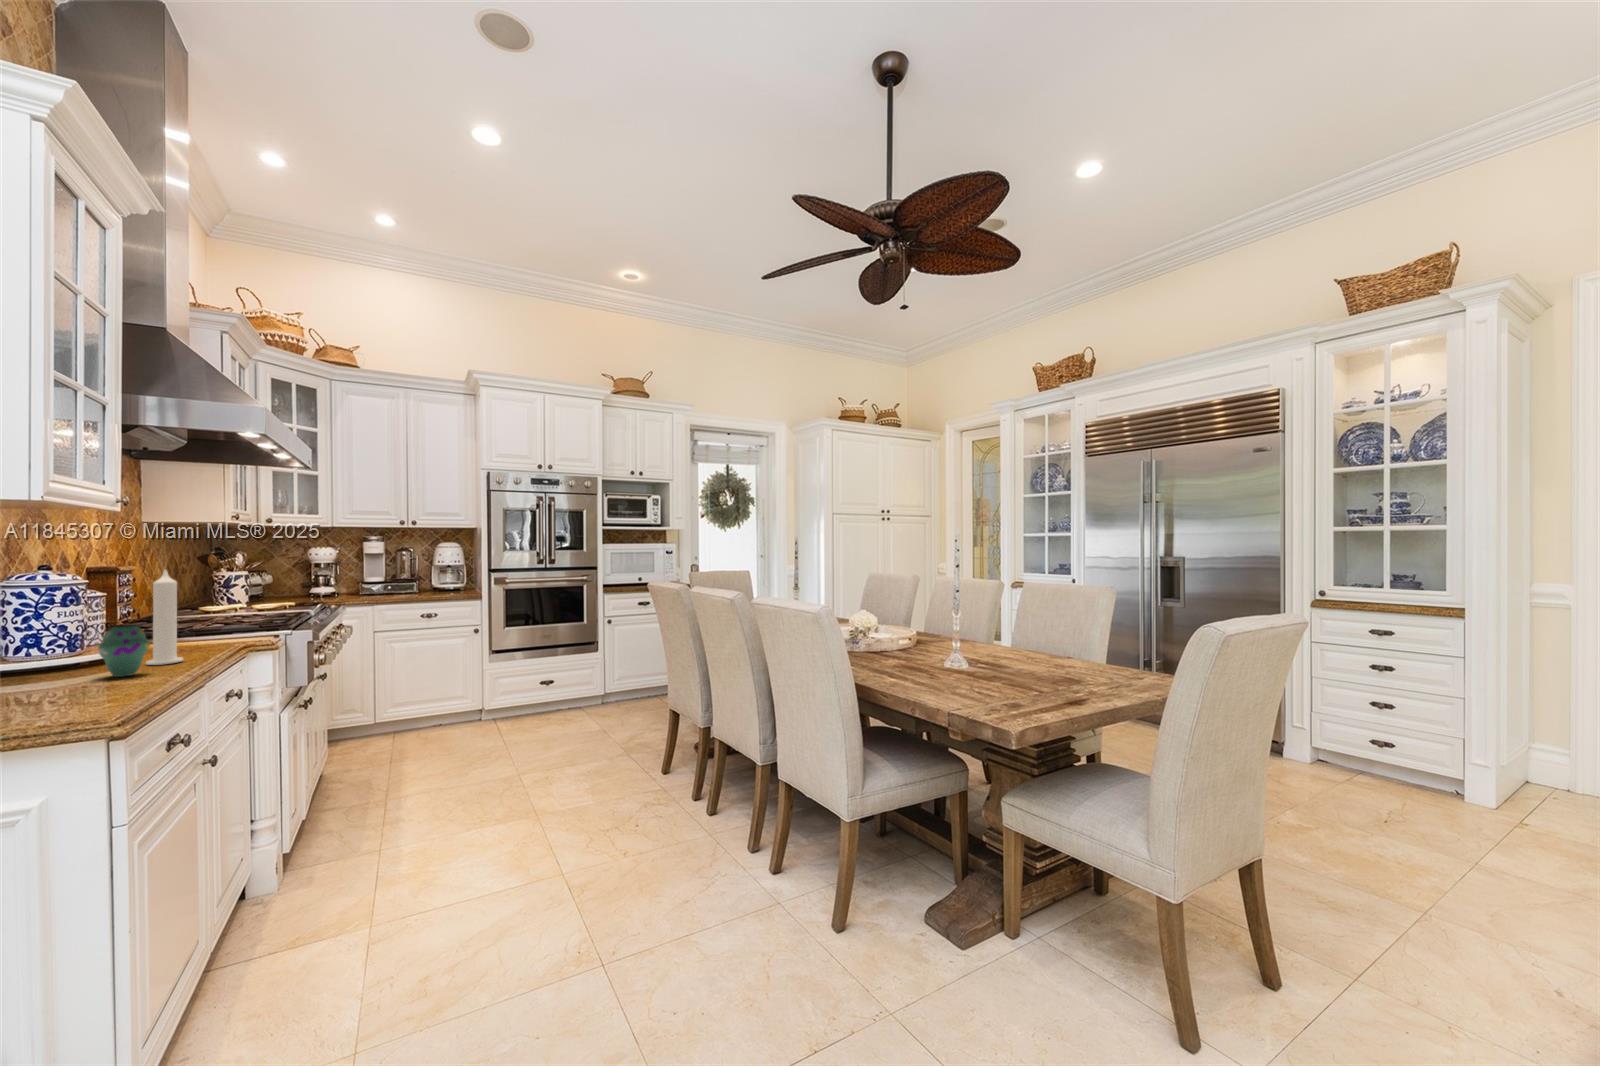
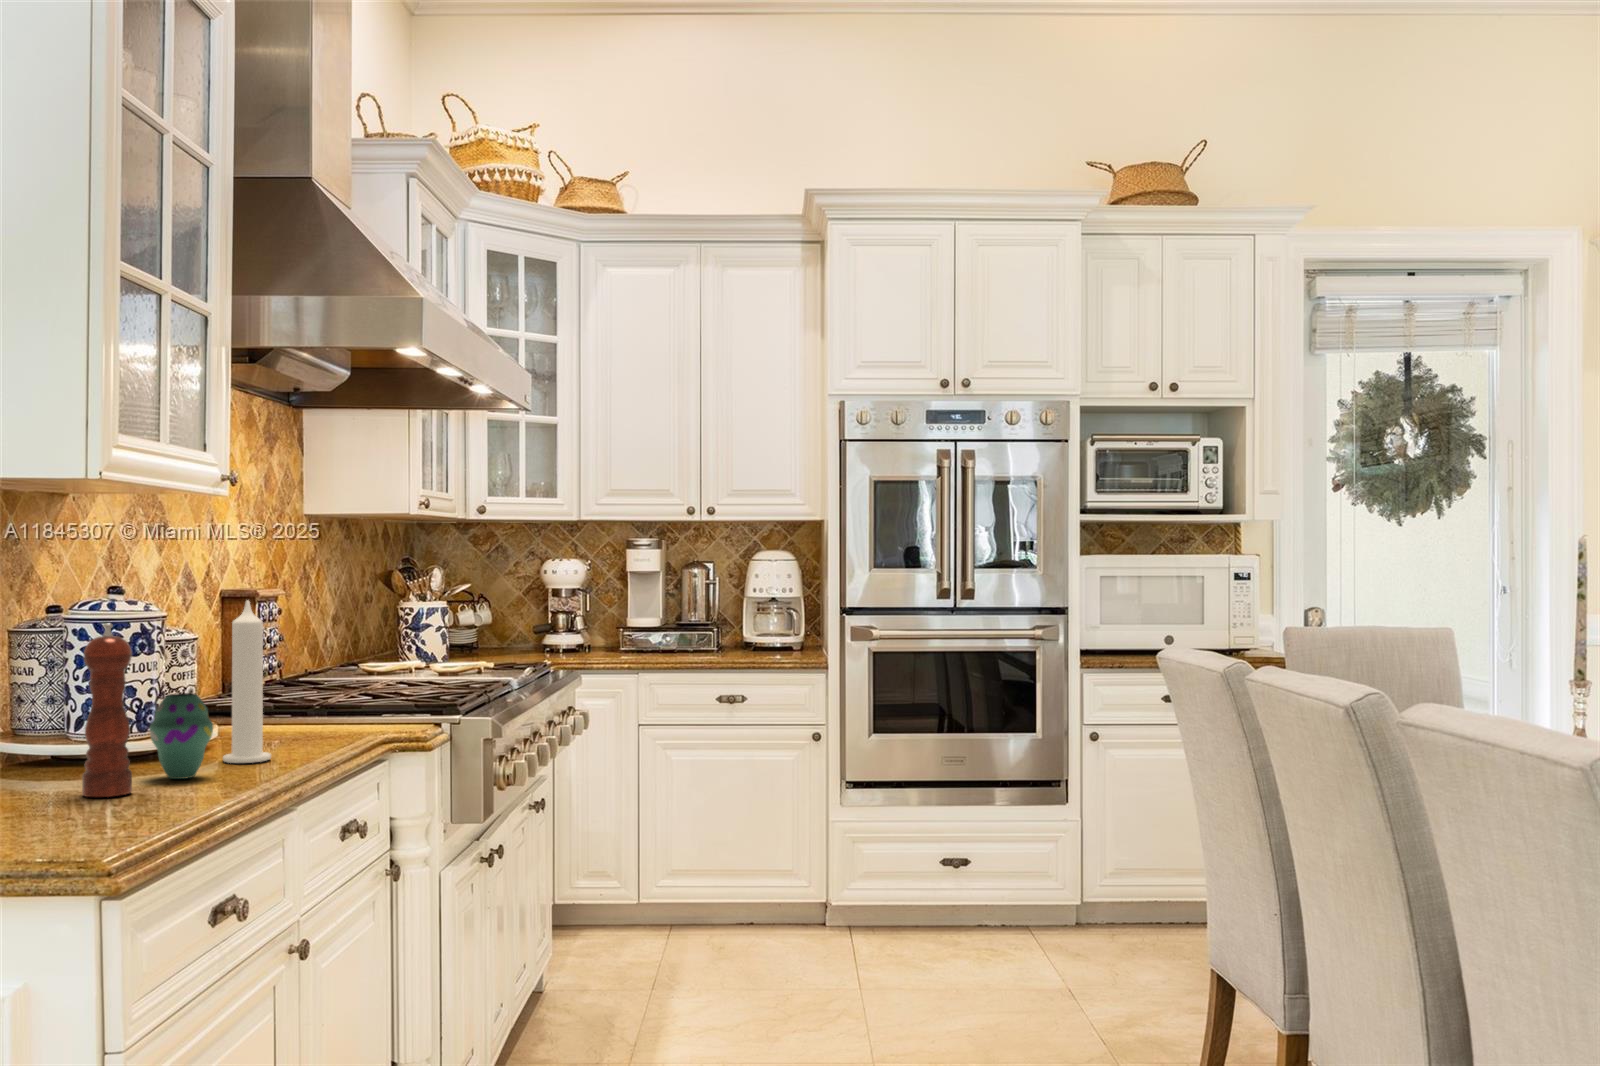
pepper mill: none [51,585,93,692] -> present [82,624,132,797]

